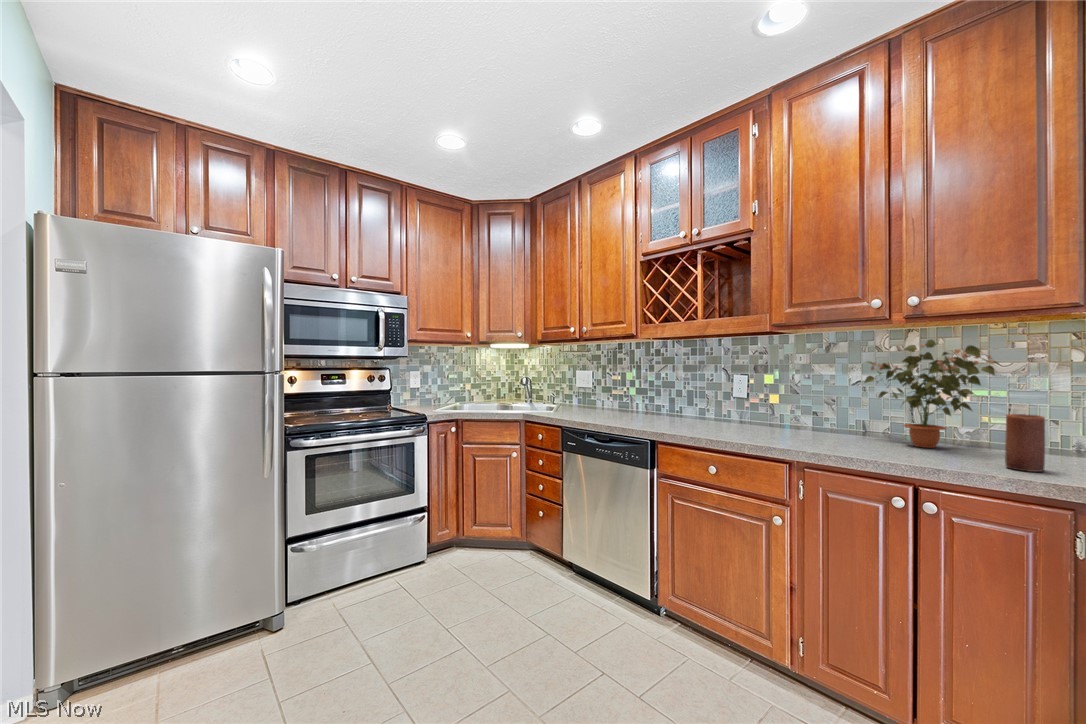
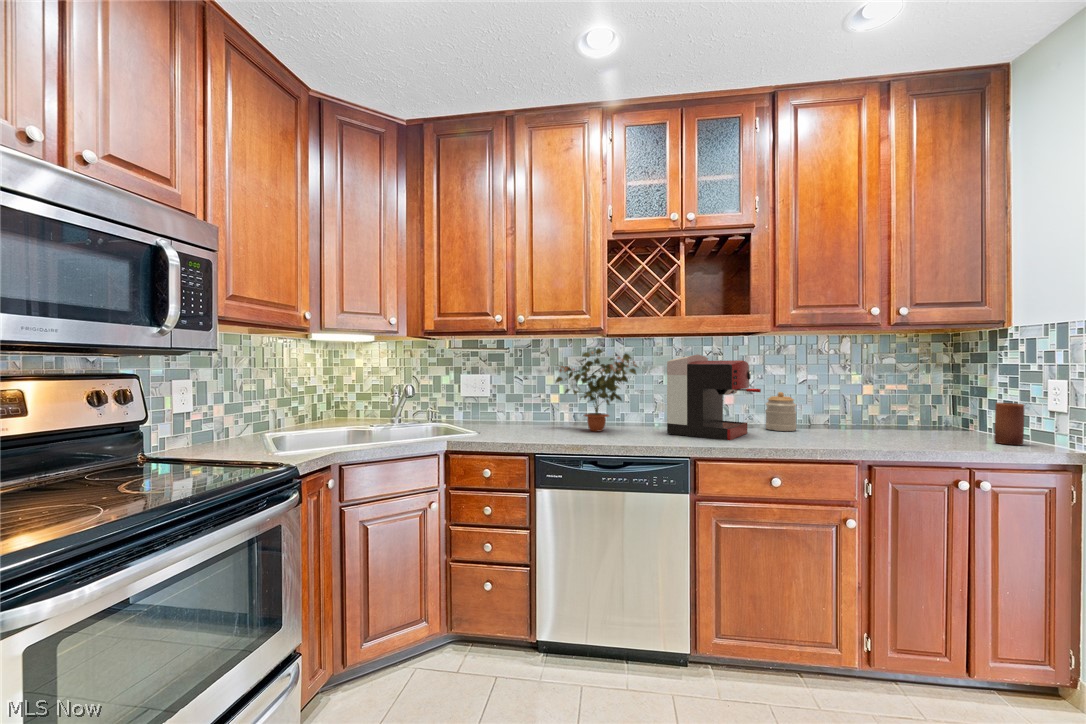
potted plant: present [864,340,999,448] -> present [556,348,637,431]
coffee maker: none [677,354,754,431] -> present [667,355,761,440]
jar: none [794,392,828,434] -> present [765,392,796,431]

